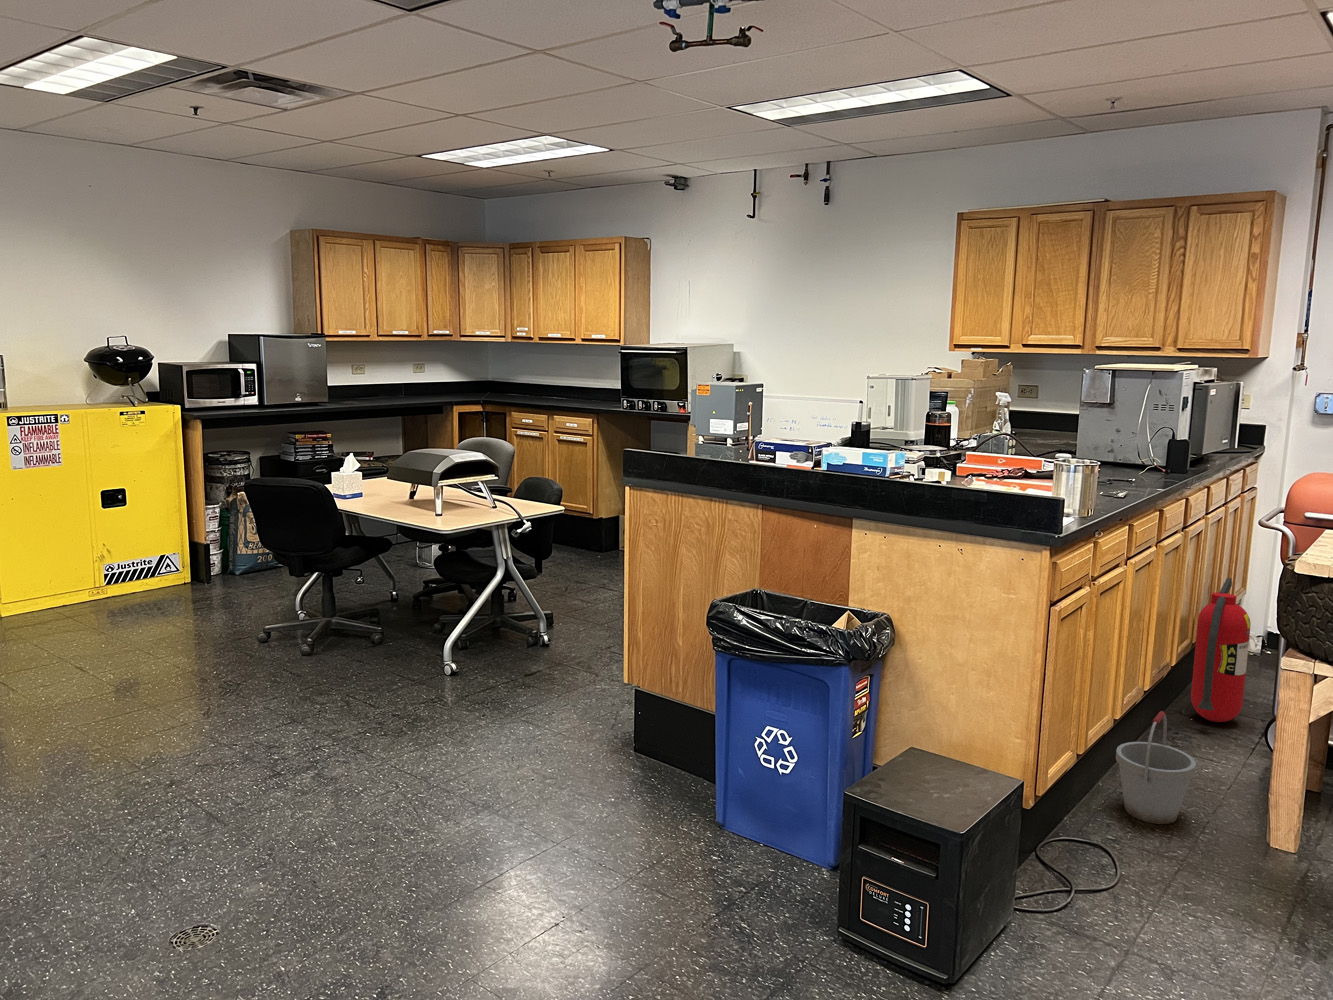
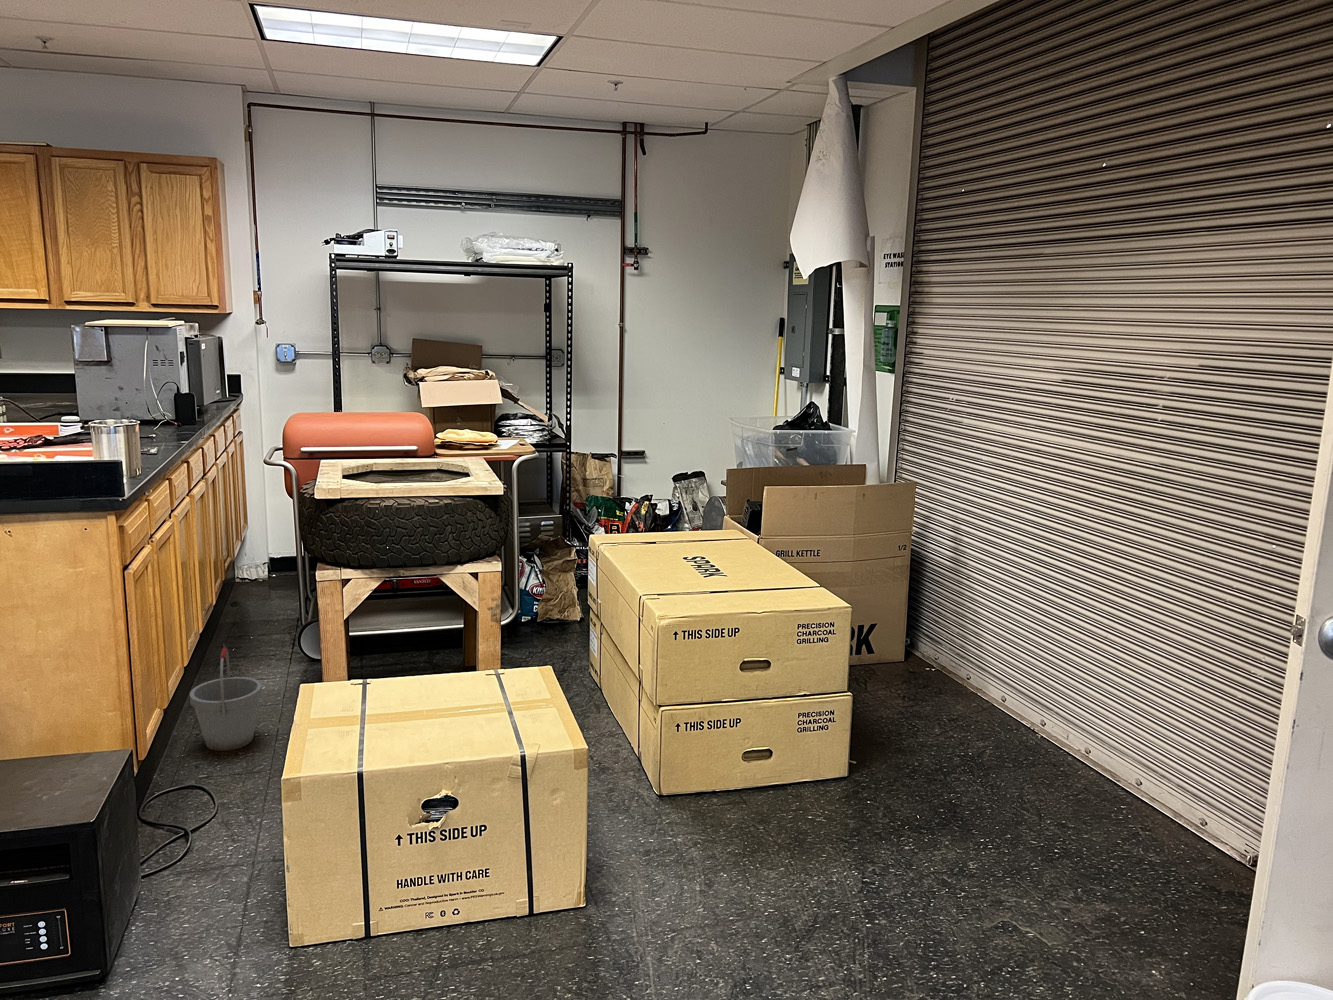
fire extinguisher: present [1191,578,1251,722] -> none [225,516,274,646]

